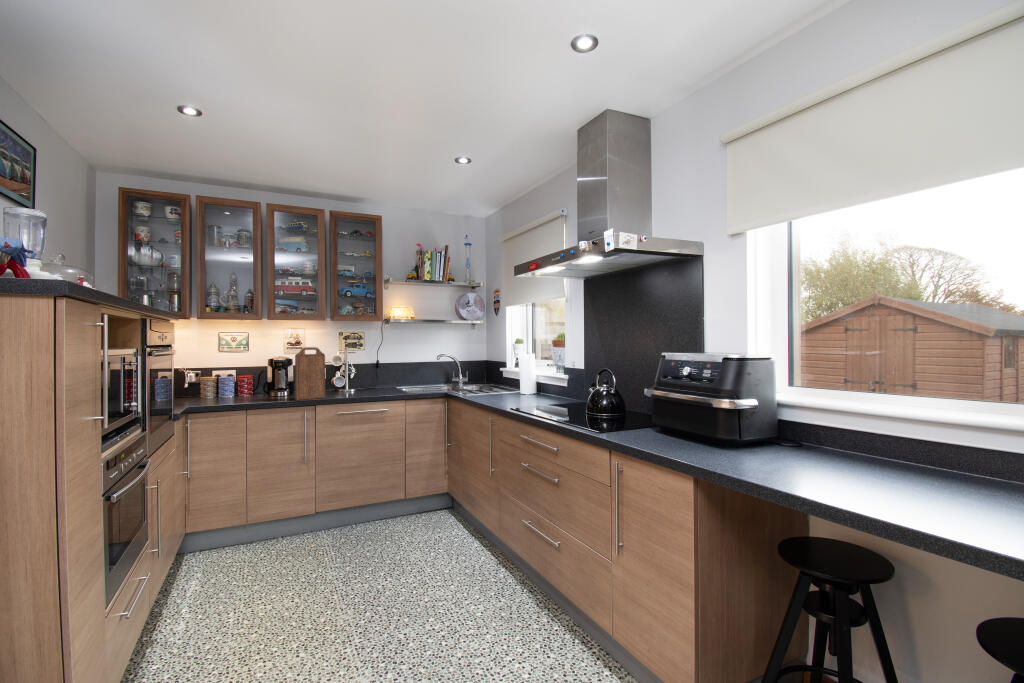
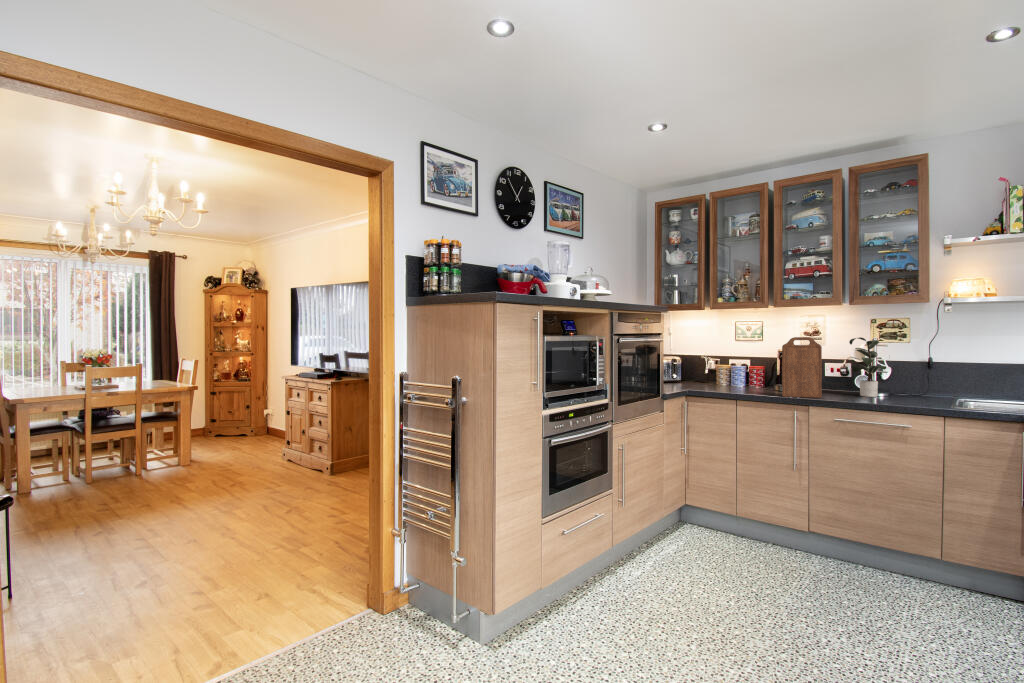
potted plant: none [331,347,373,393] -> present [849,337,886,397]

